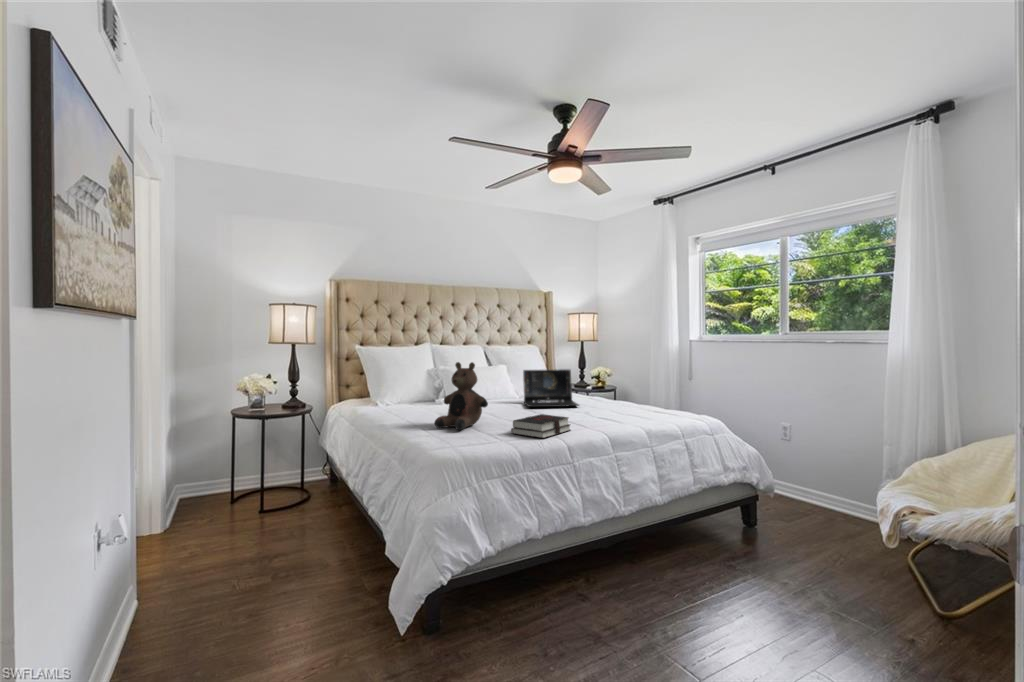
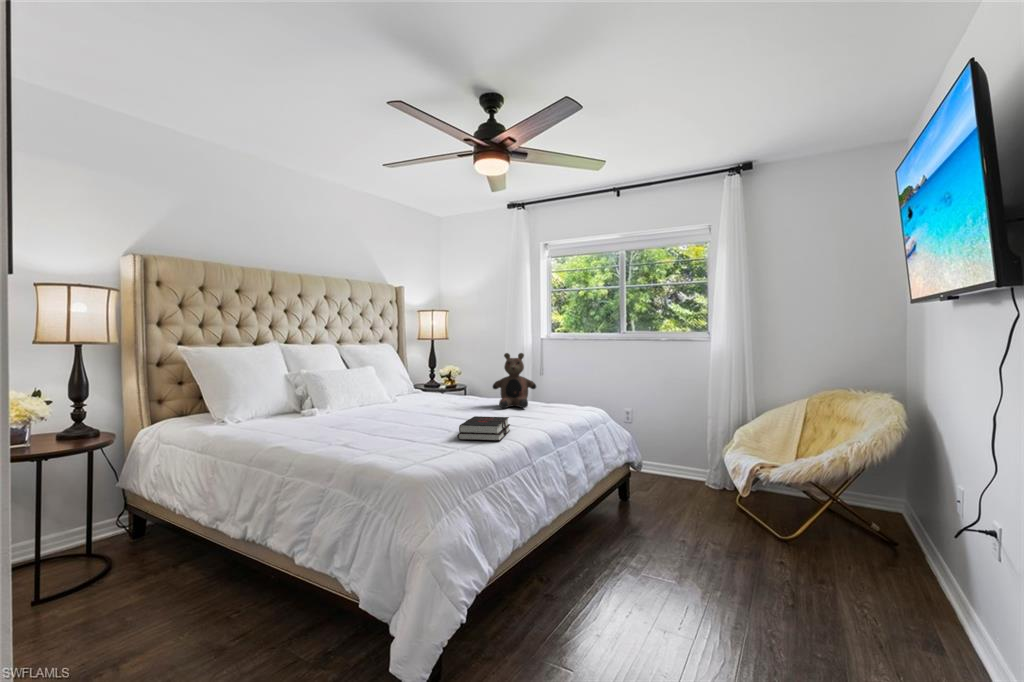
teddy bear: present [435,362,488,430] -> present [493,353,536,408]
laptop: present [523,369,579,407] -> none [412,368,479,411]

